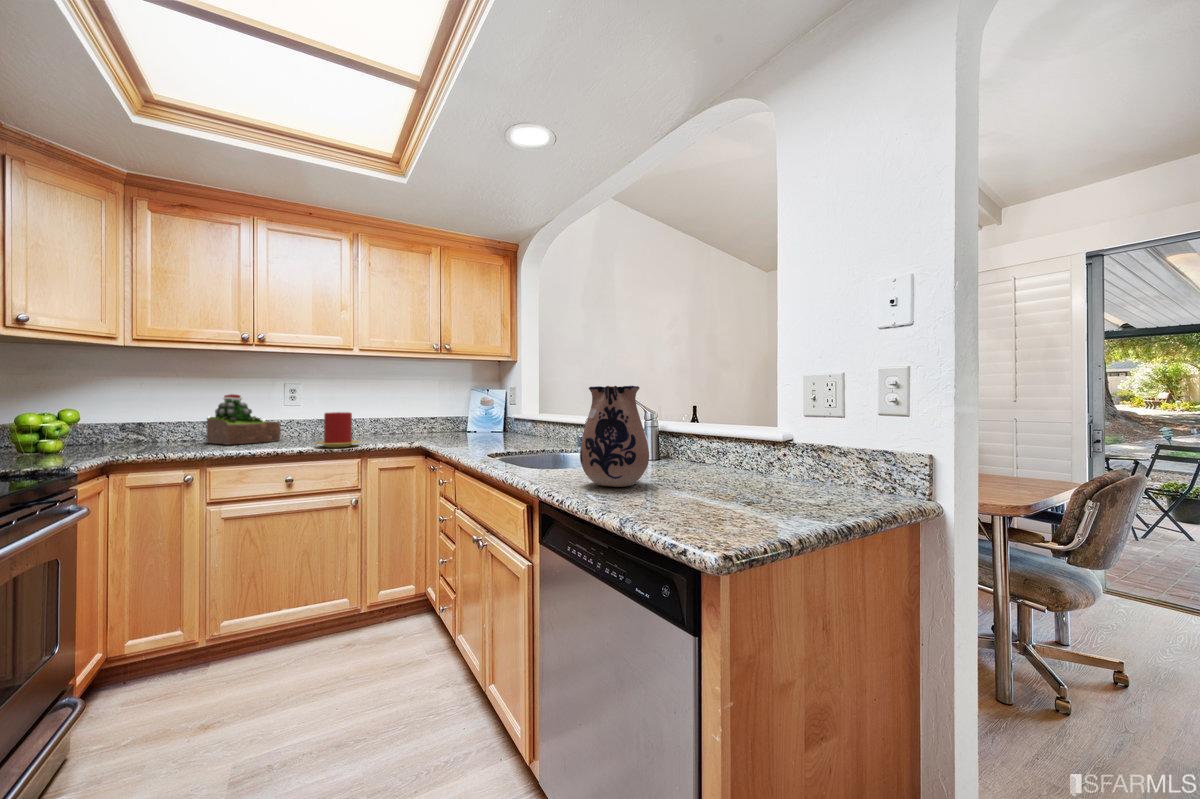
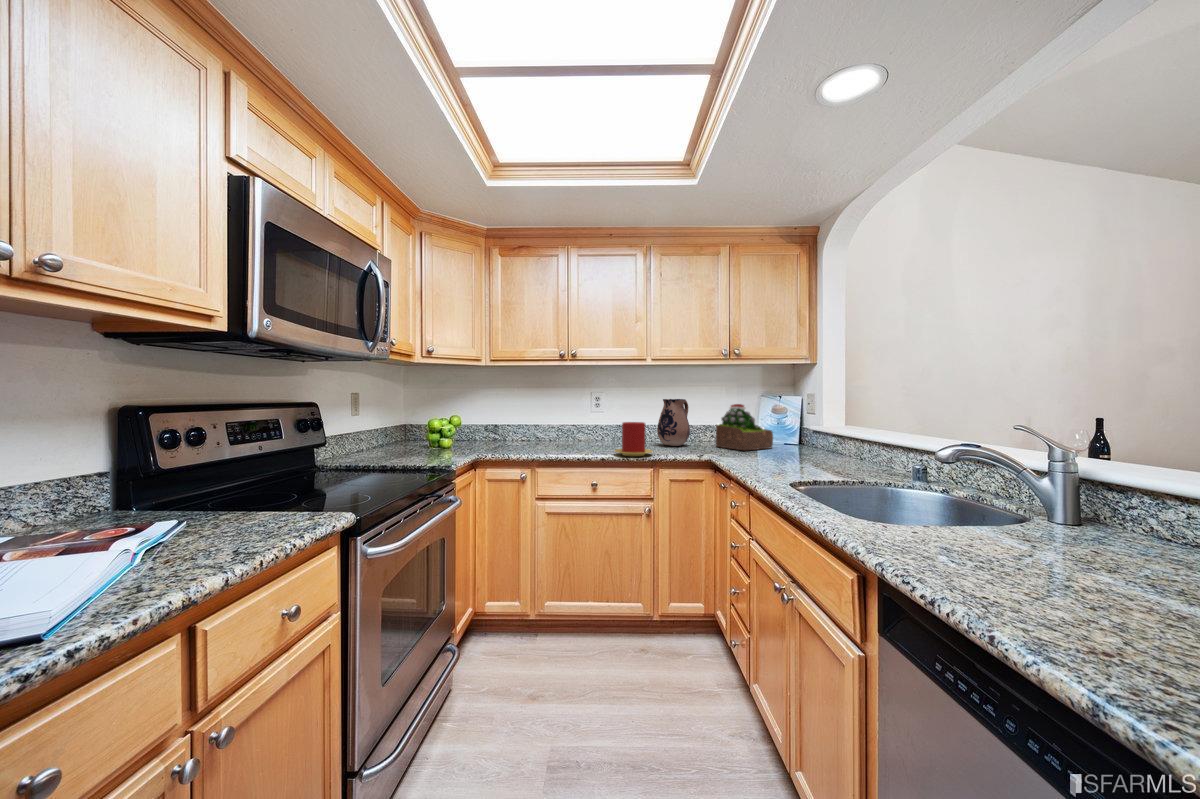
ceramic pitcher: present [580,386,649,487] -> present [657,399,690,446]
succulent plant: present [207,394,281,445] -> present [716,404,773,450]

